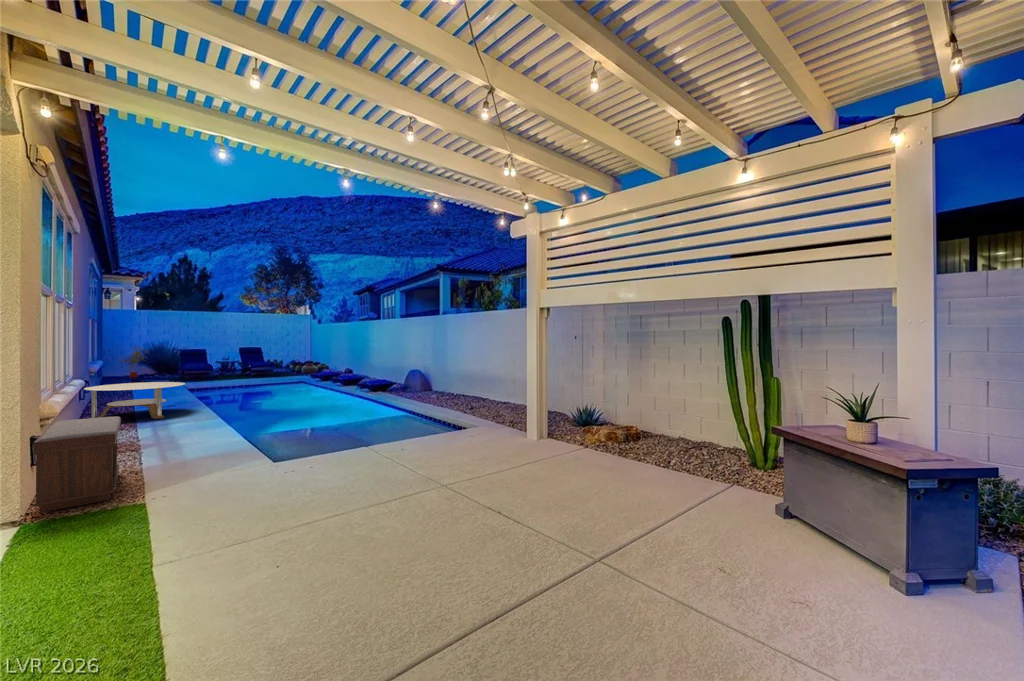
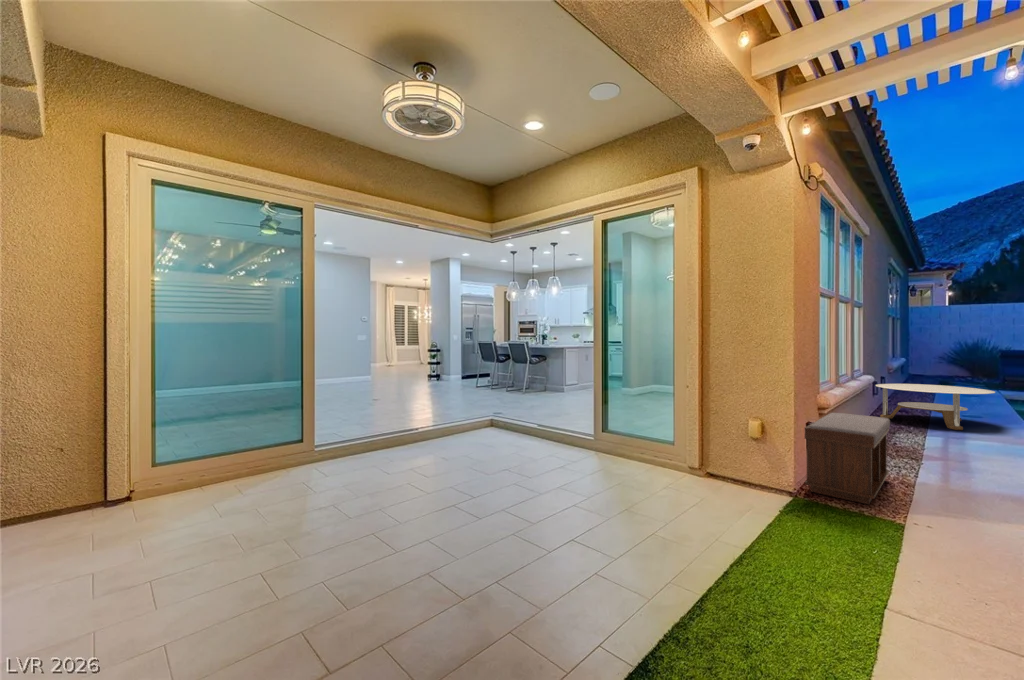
potted tree: present [120,347,148,378] -> none [925,345,960,380]

